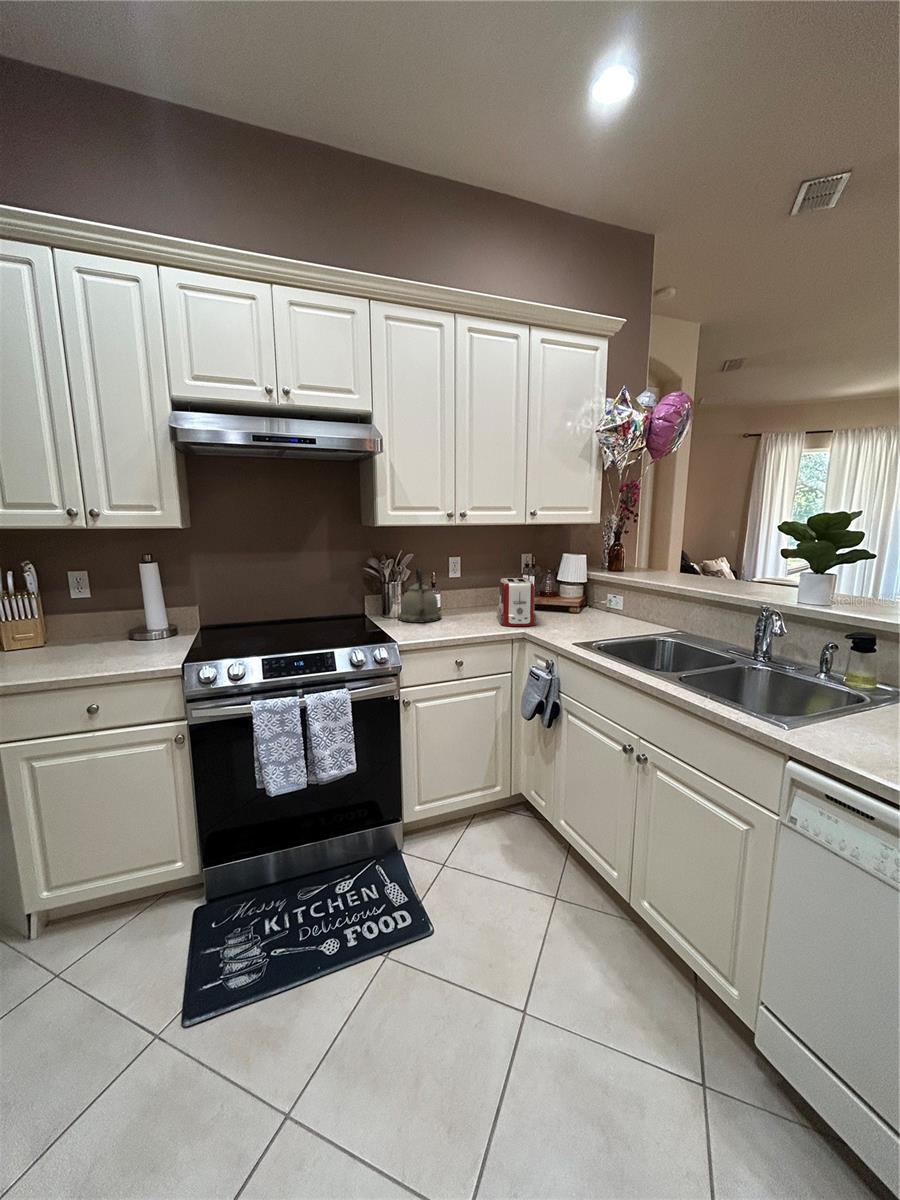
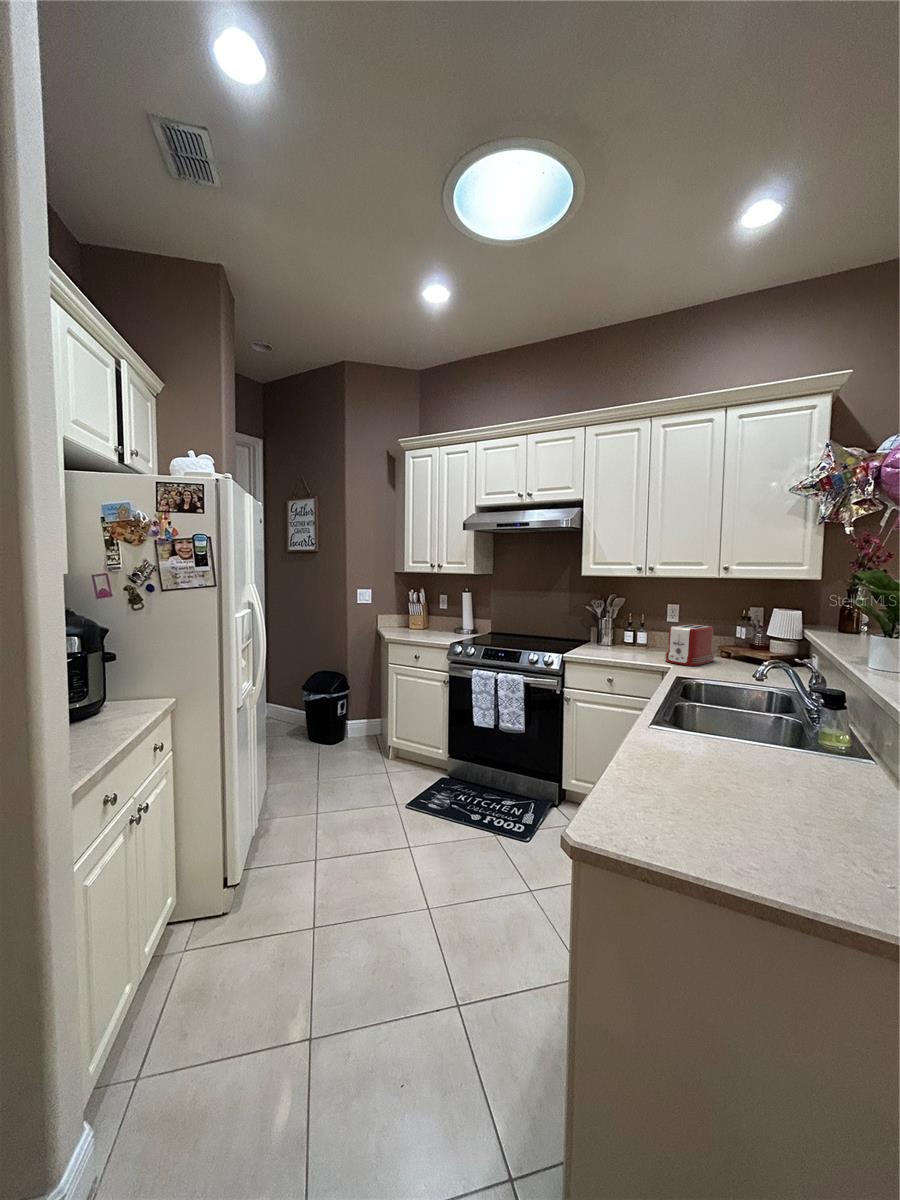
kettle: present [398,568,442,623] -> none [600,609,636,651]

